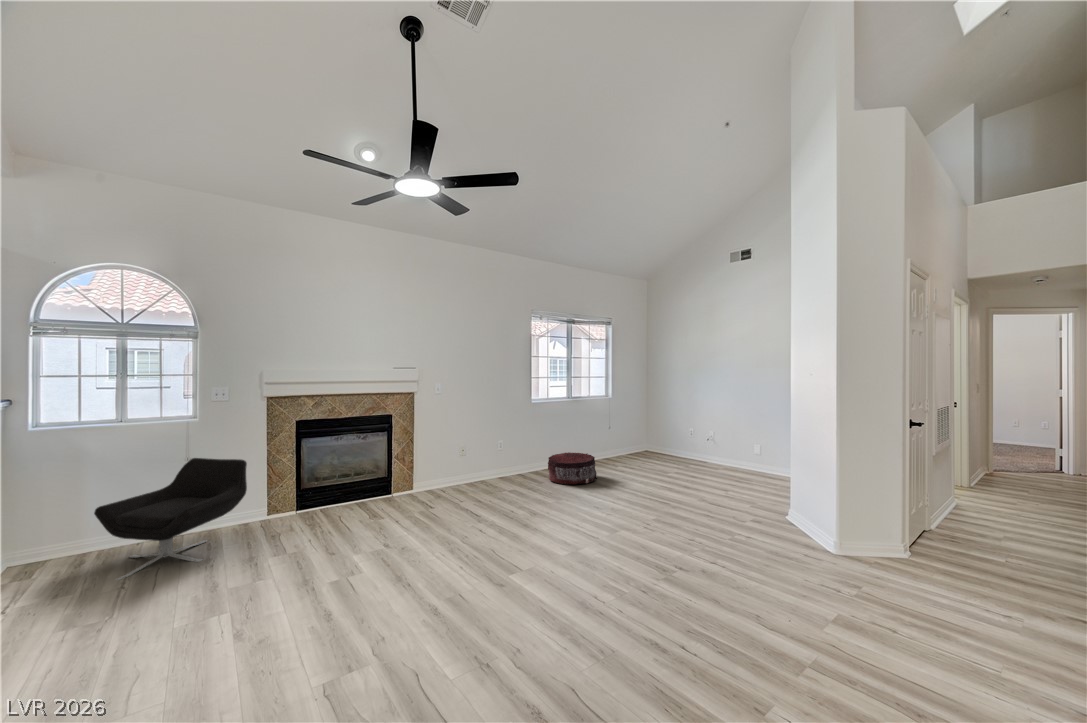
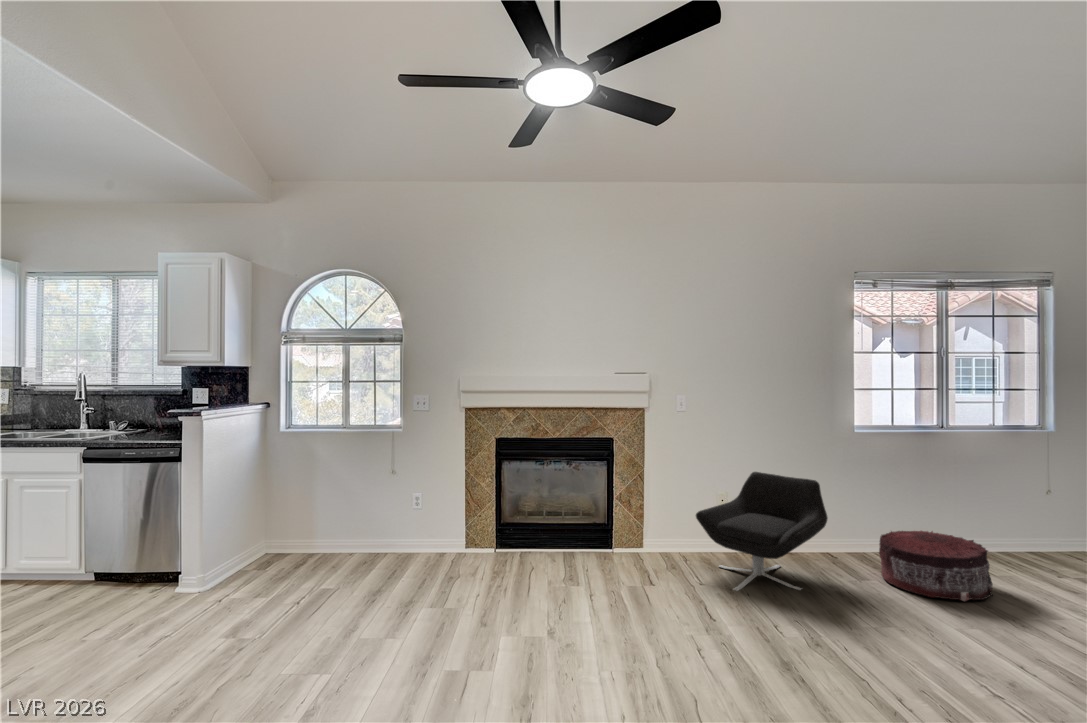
lounge chair: present [94,458,247,580] -> present [696,472,828,591]

